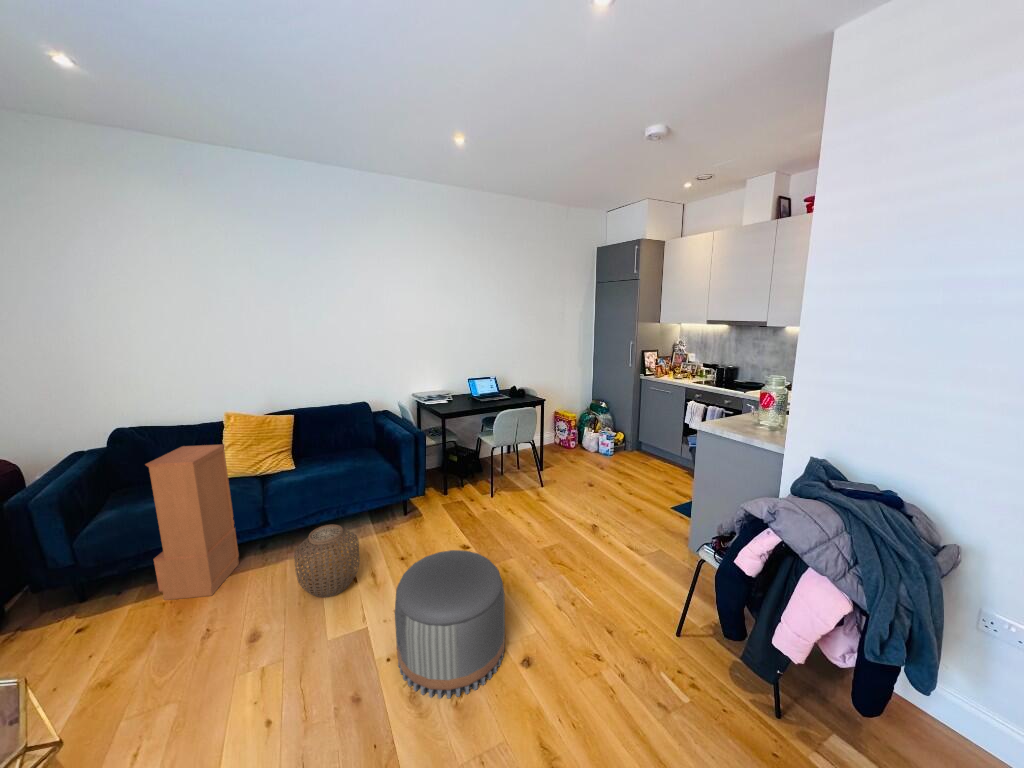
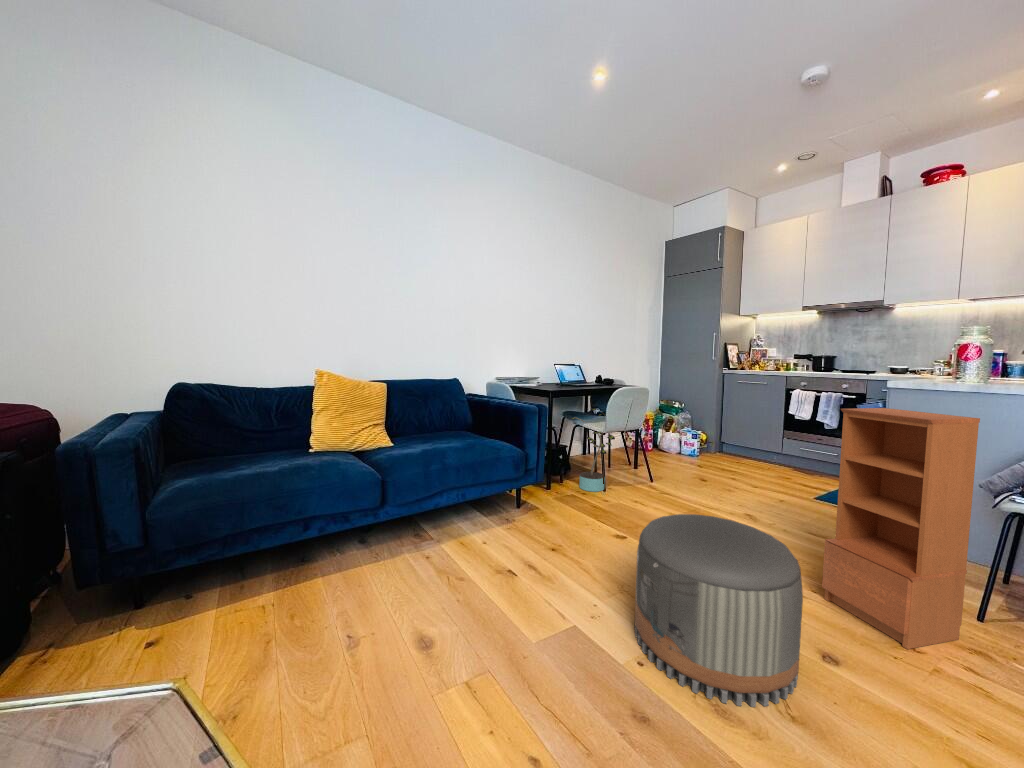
potted plant: none [464,425,504,498] -> present [570,409,615,492]
bookcase: present [145,444,239,600] -> present [822,408,980,649]
woven basket: present [294,525,360,597] -> none [447,496,524,591]

